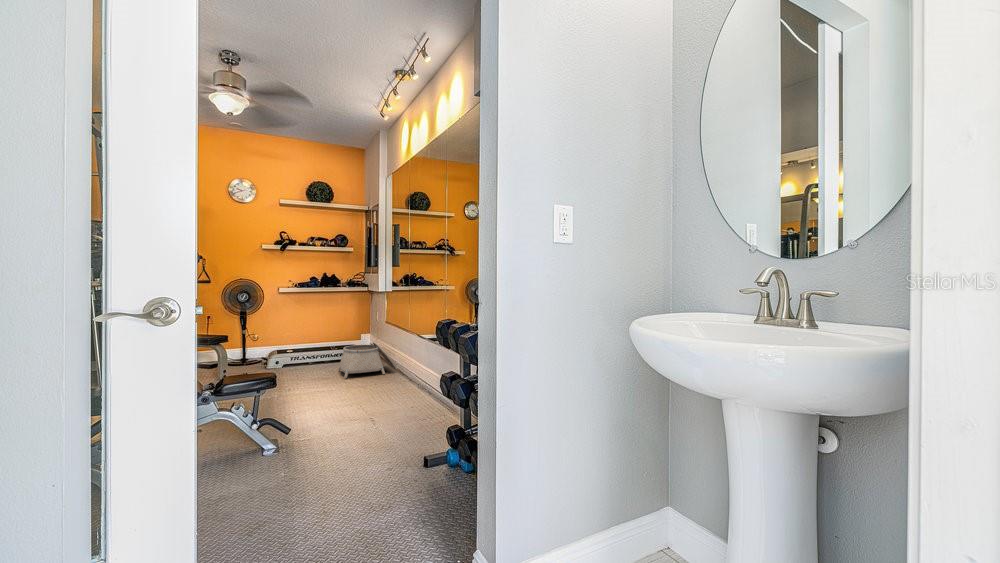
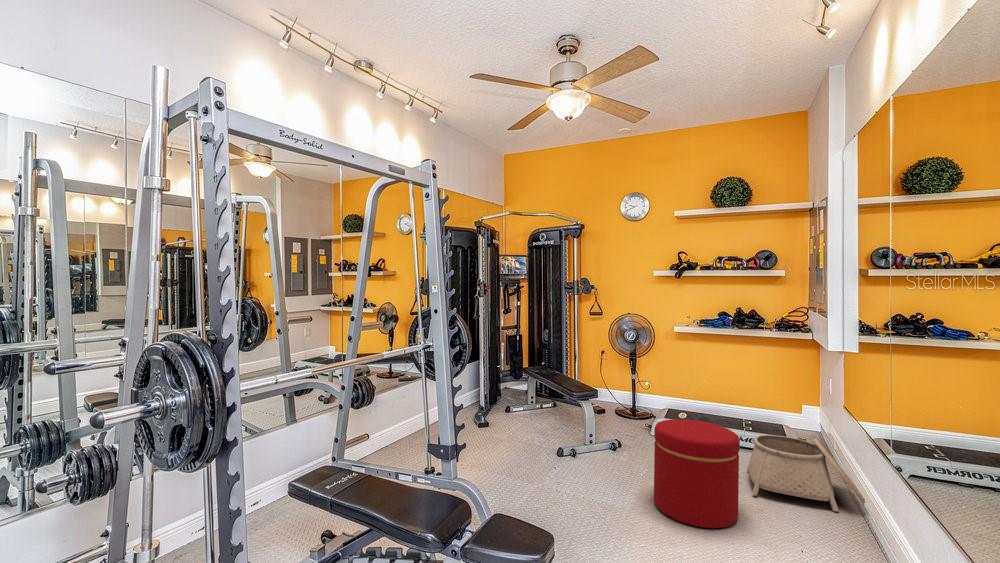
ottoman: none [289,340,341,397] -> present [654,419,740,528]

